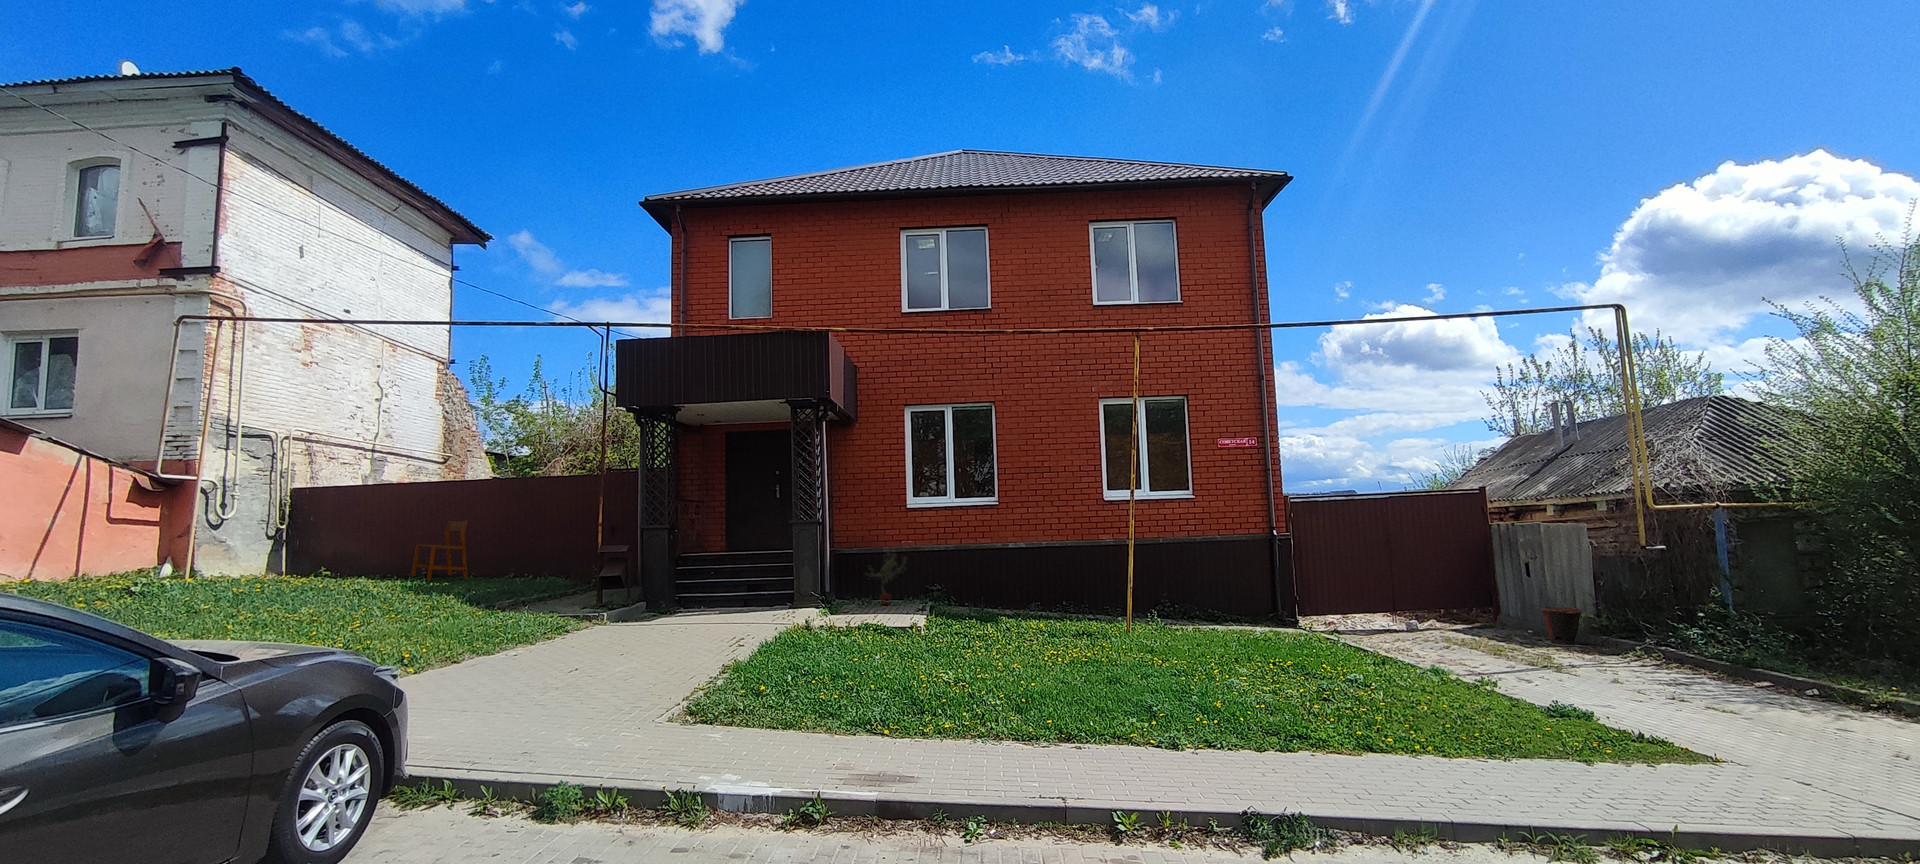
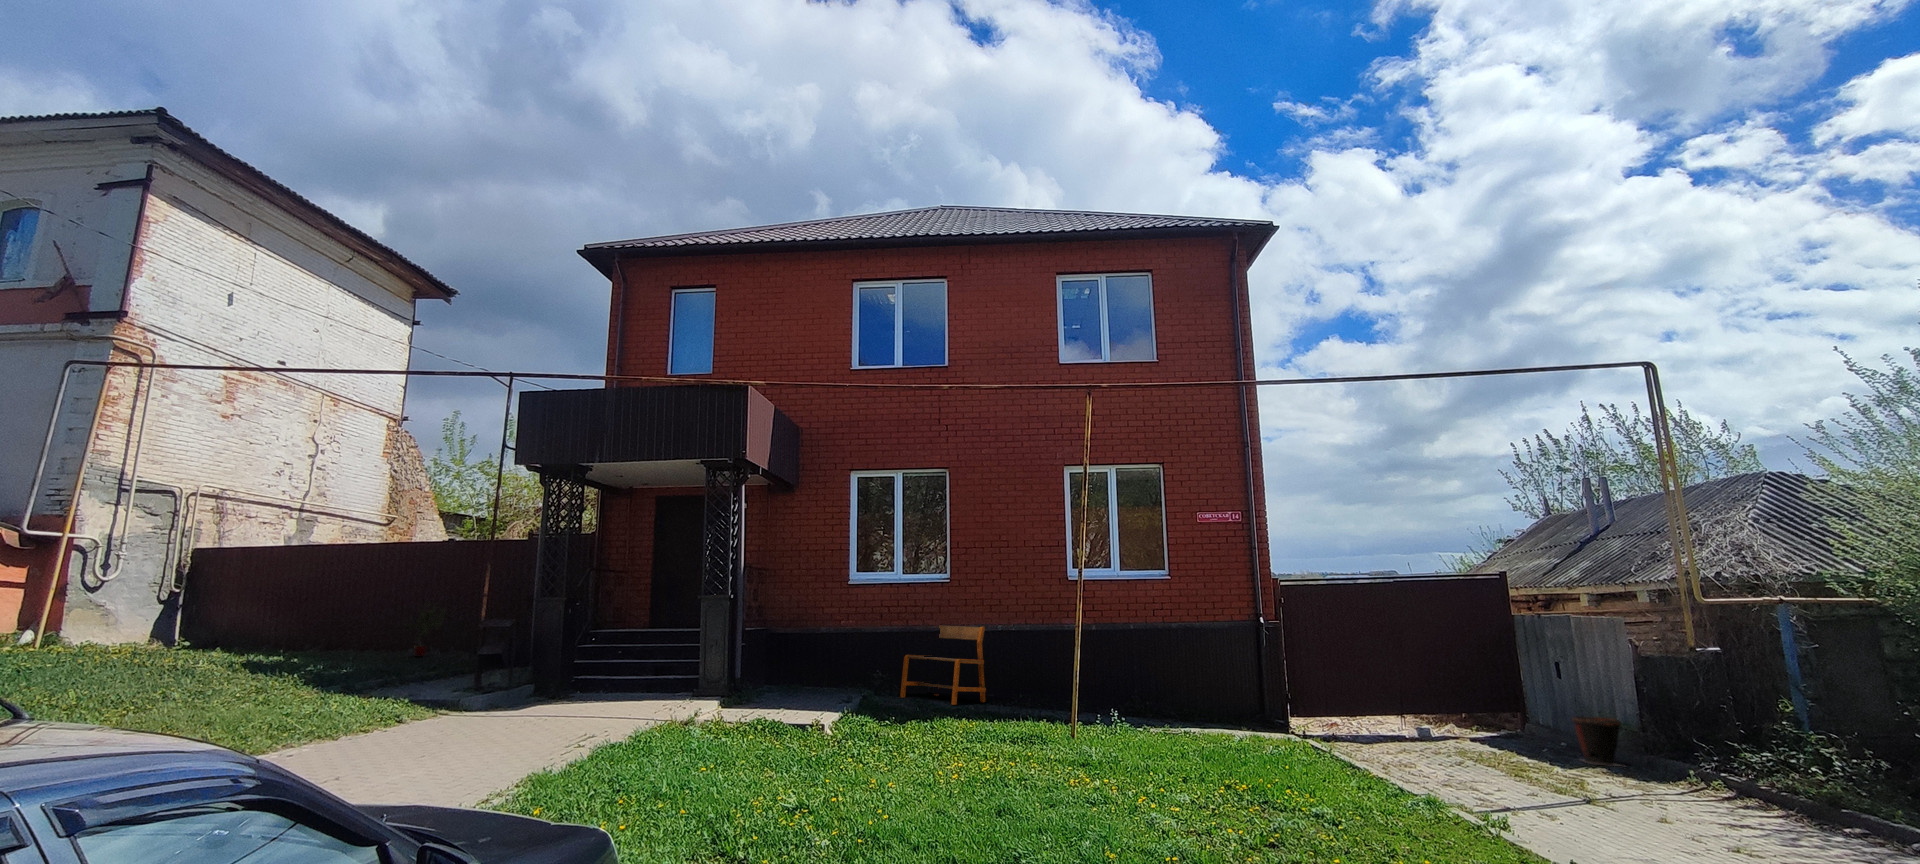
bench: present [412,520,468,579] -> present [900,625,986,705]
potted tree: present [865,553,906,605] -> present [405,603,445,656]

